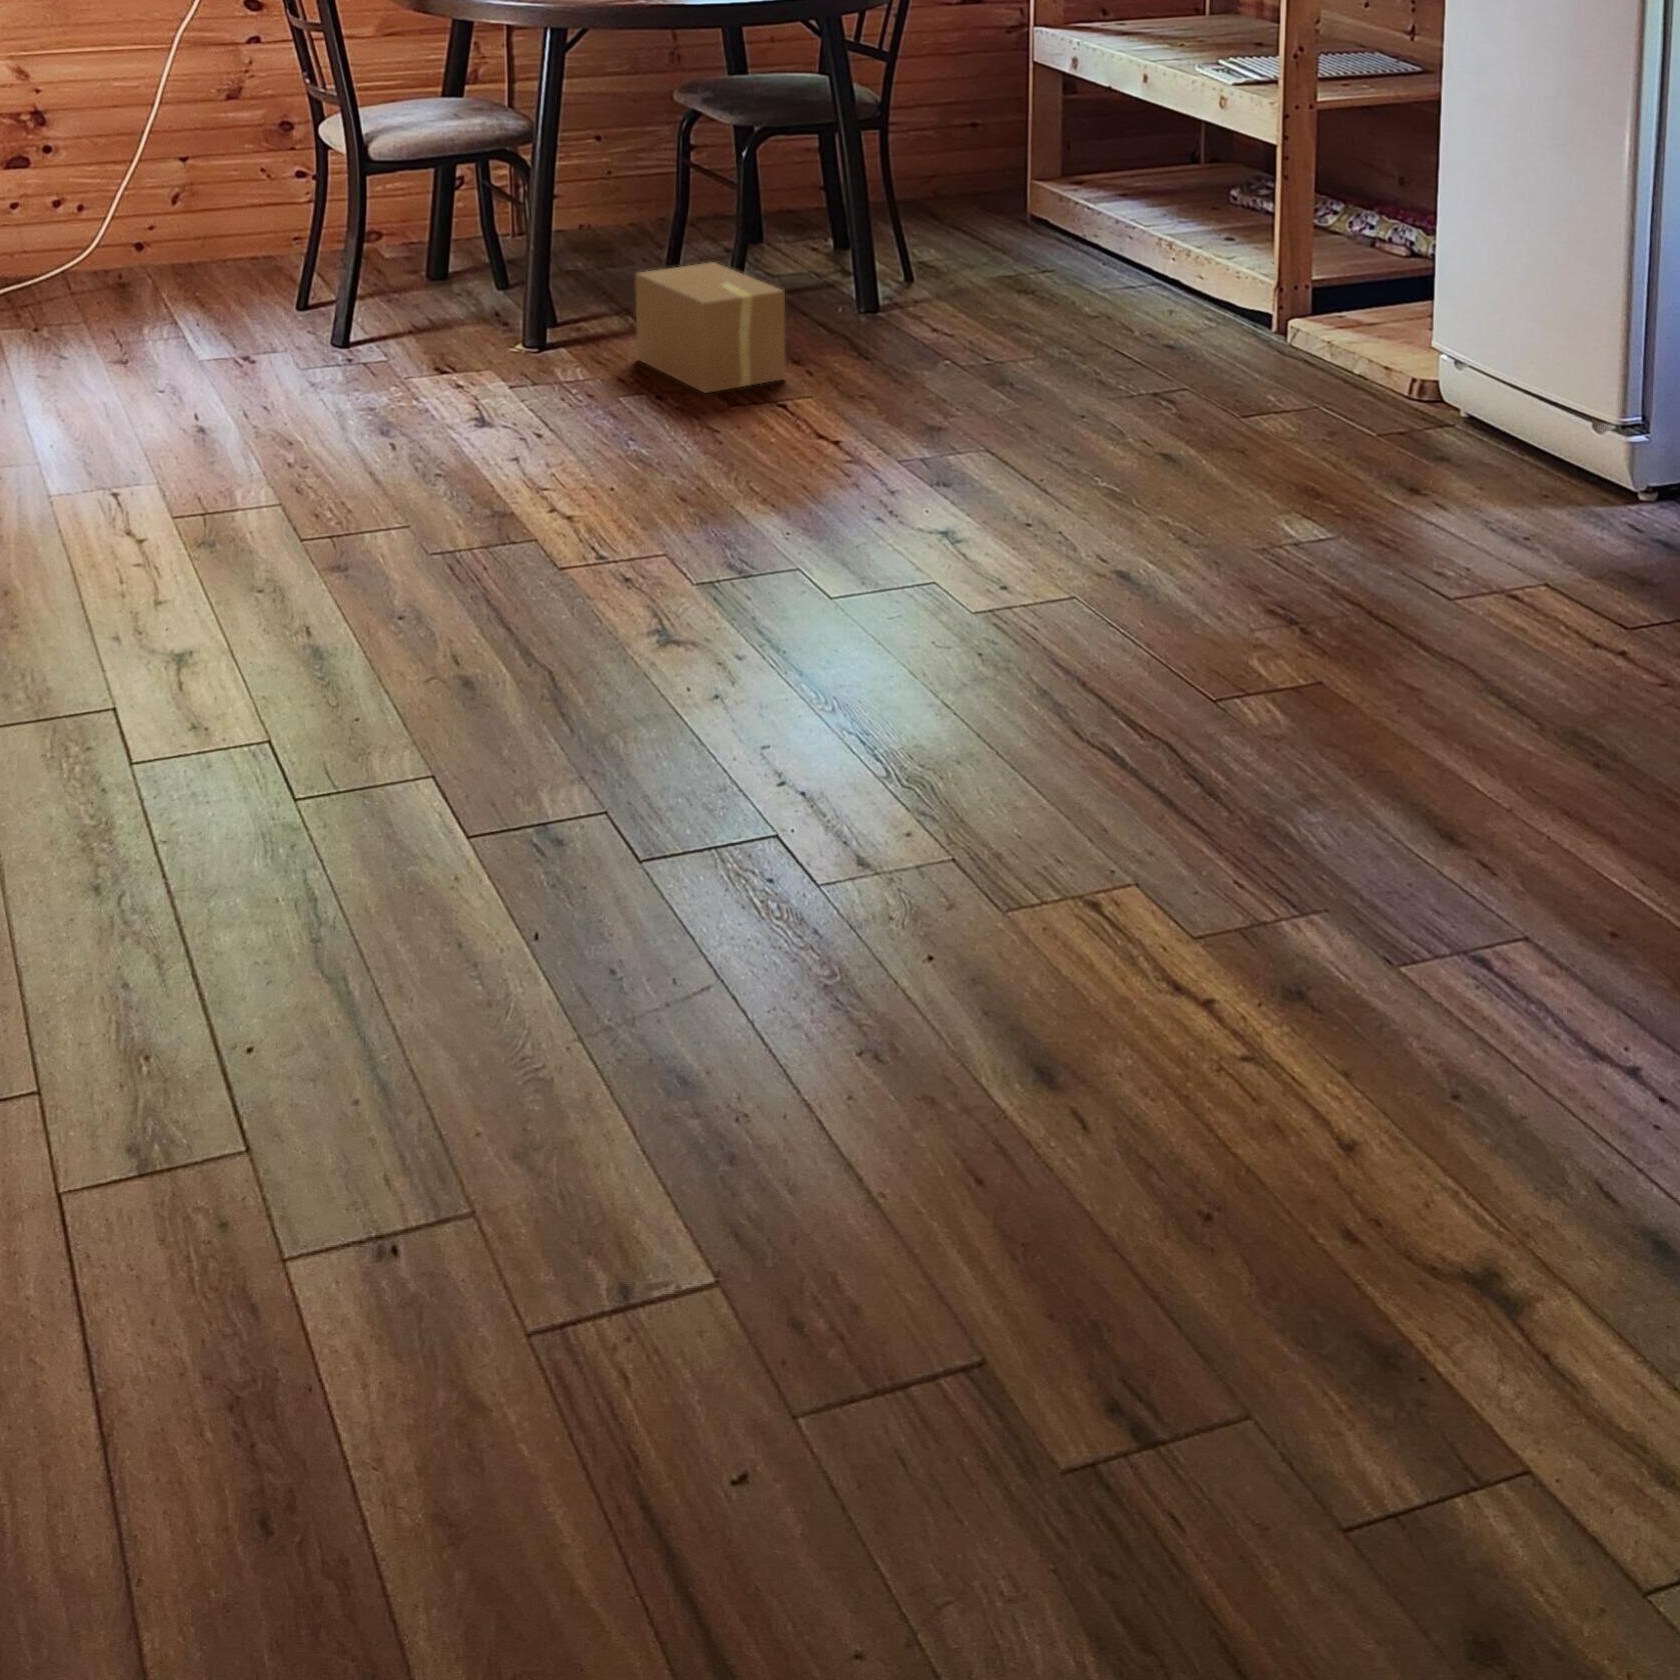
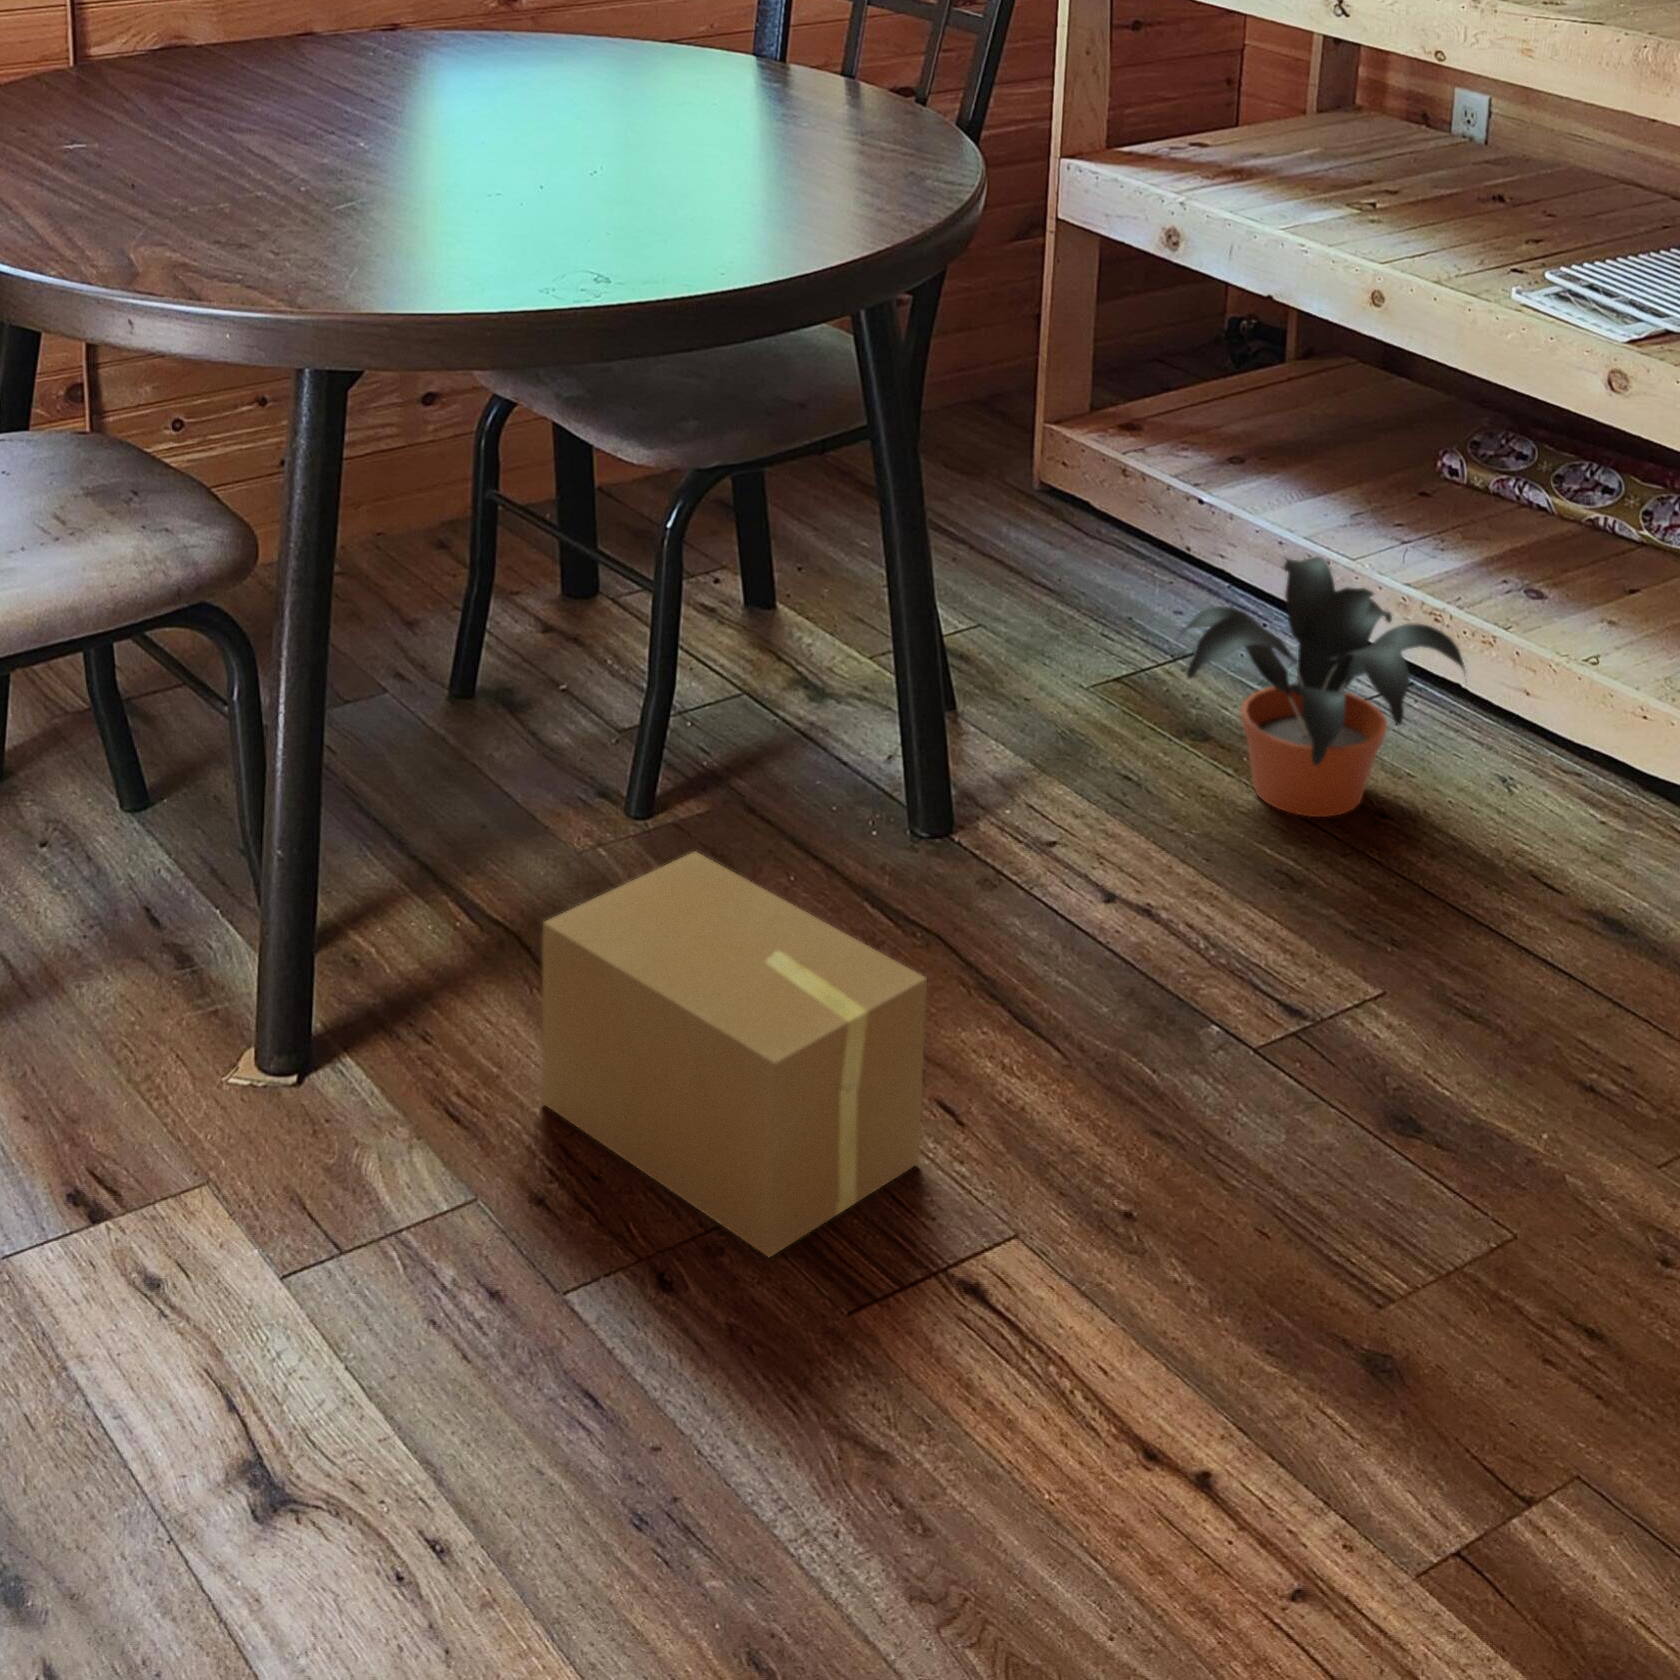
potted plant: none [994,193,1139,314] -> present [1182,557,1465,817]

